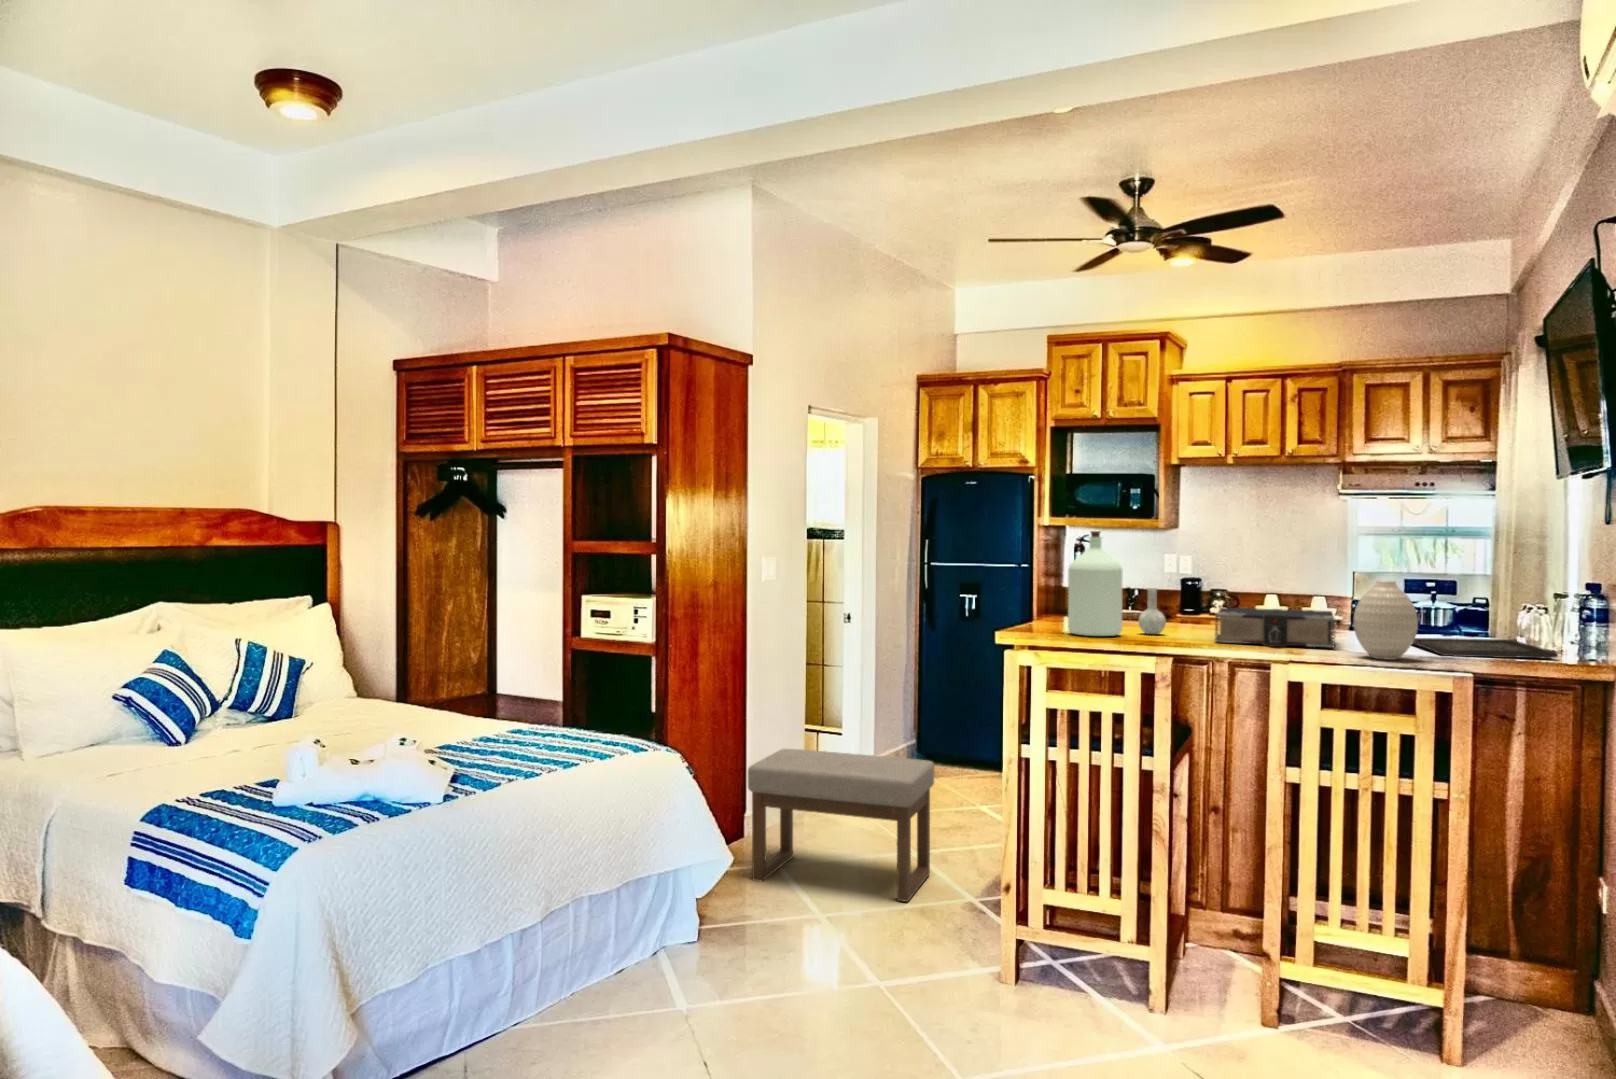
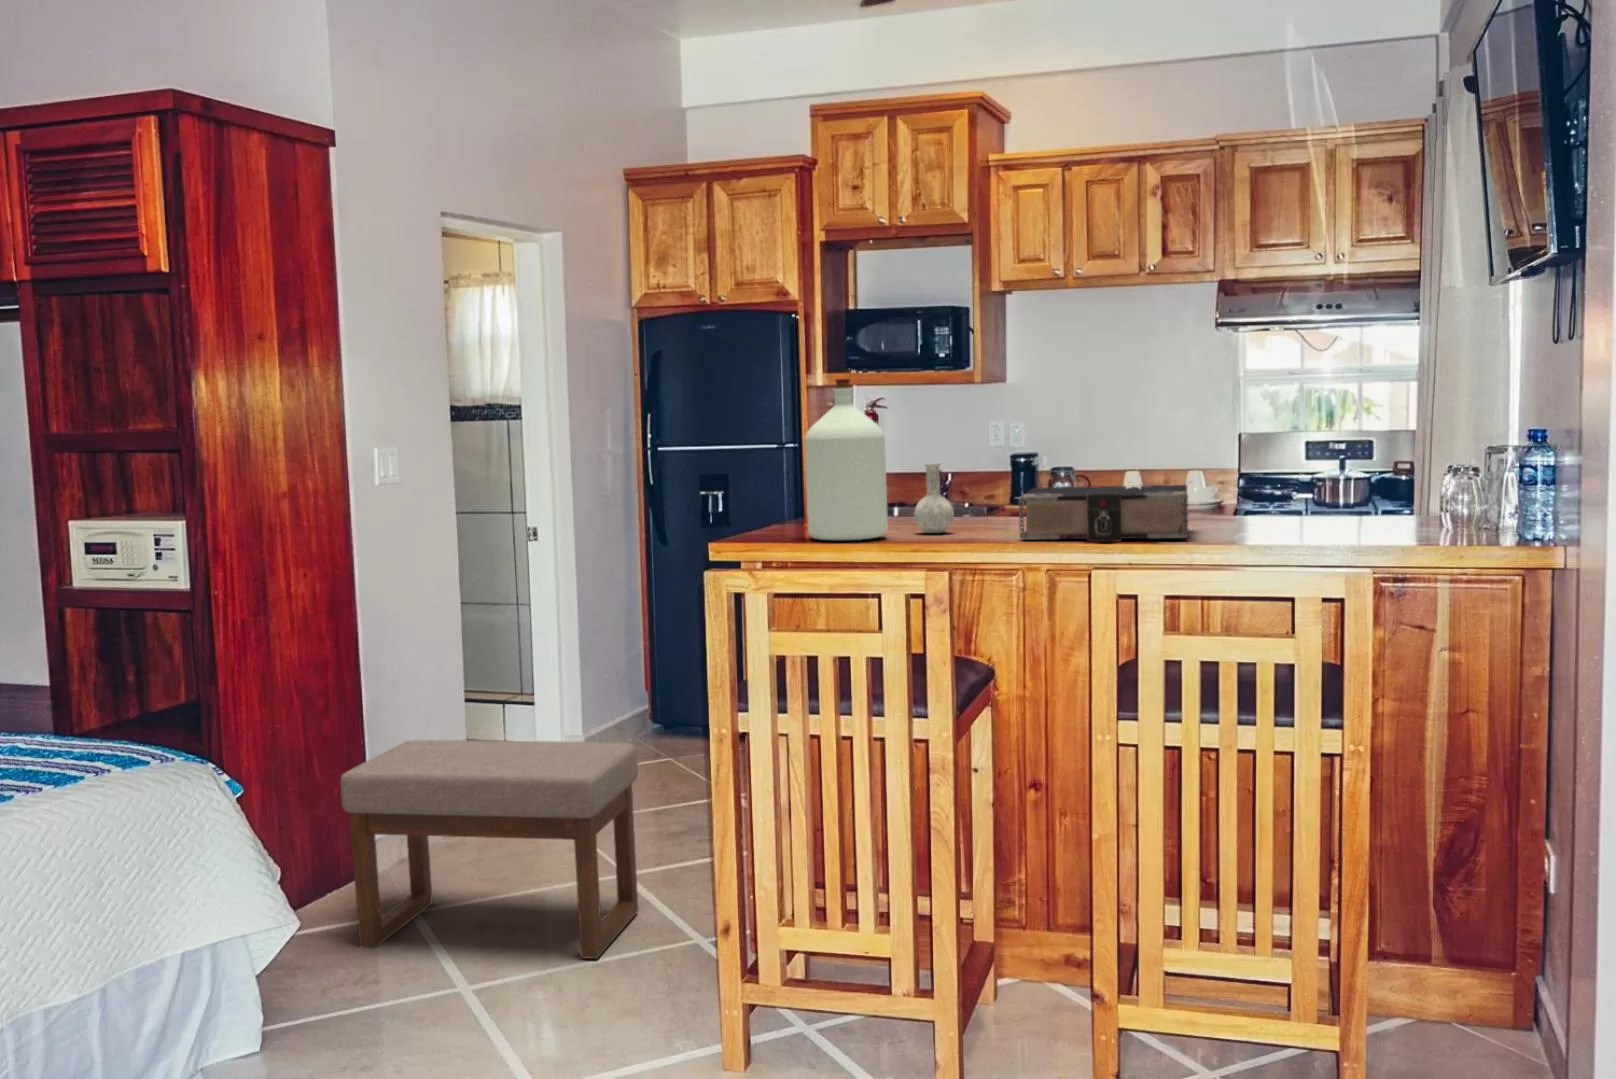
vase: present [1353,580,1418,660] -> none [1210,432,1298,551]
tray: present [1413,638,1558,659] -> none [1289,513,1488,541]

